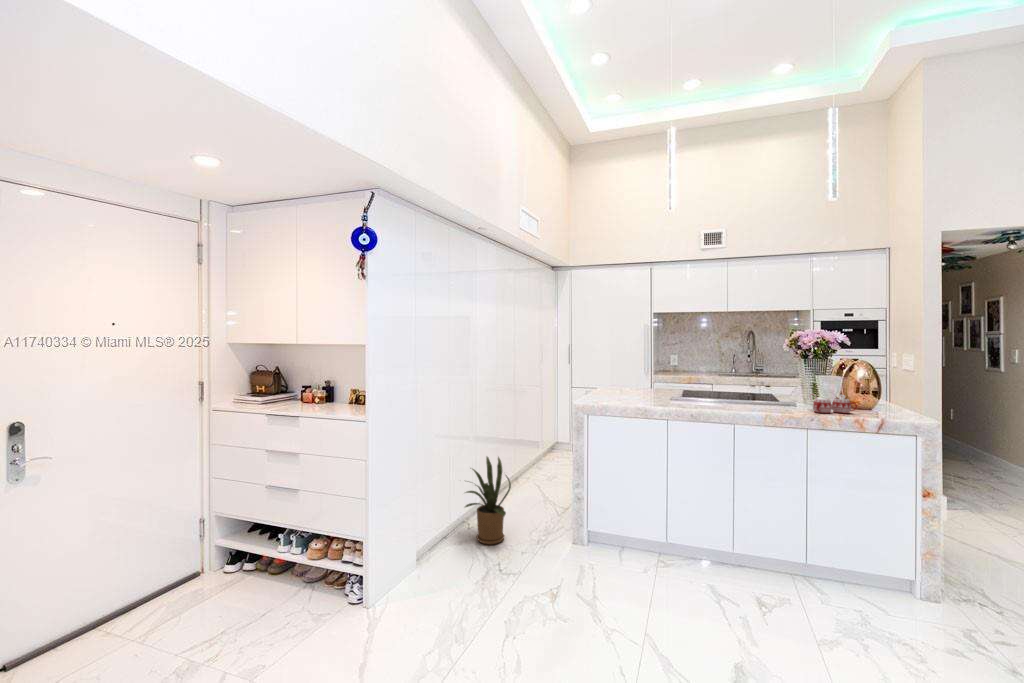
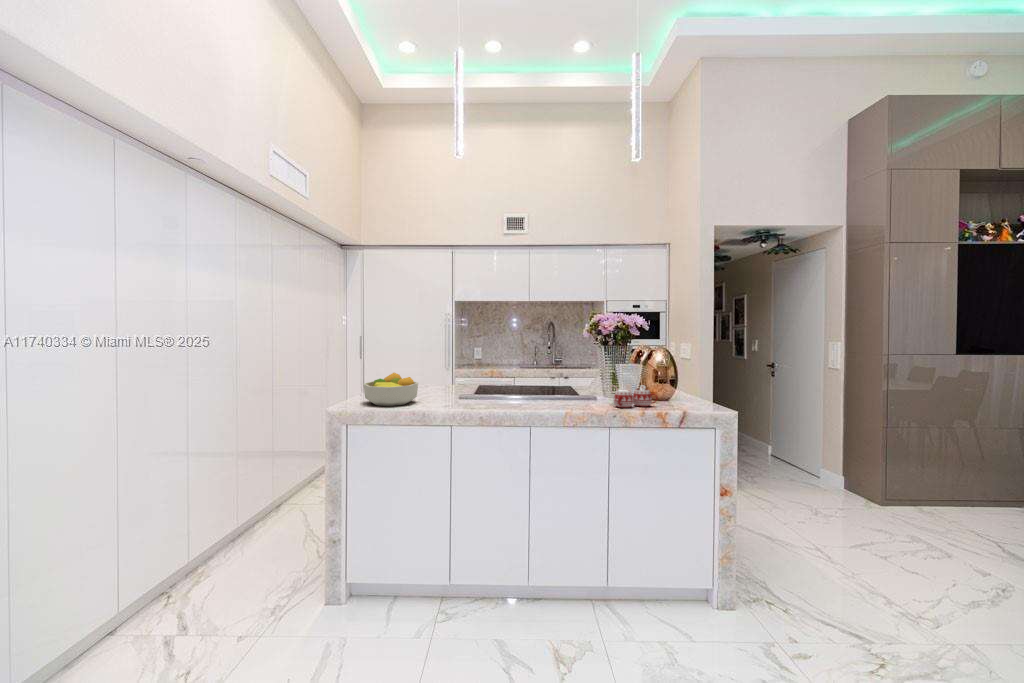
fruit bowl: none [599,377,640,403] -> present [363,373,418,406]
house plant: present [465,457,511,544] -> none [130,491,226,634]

